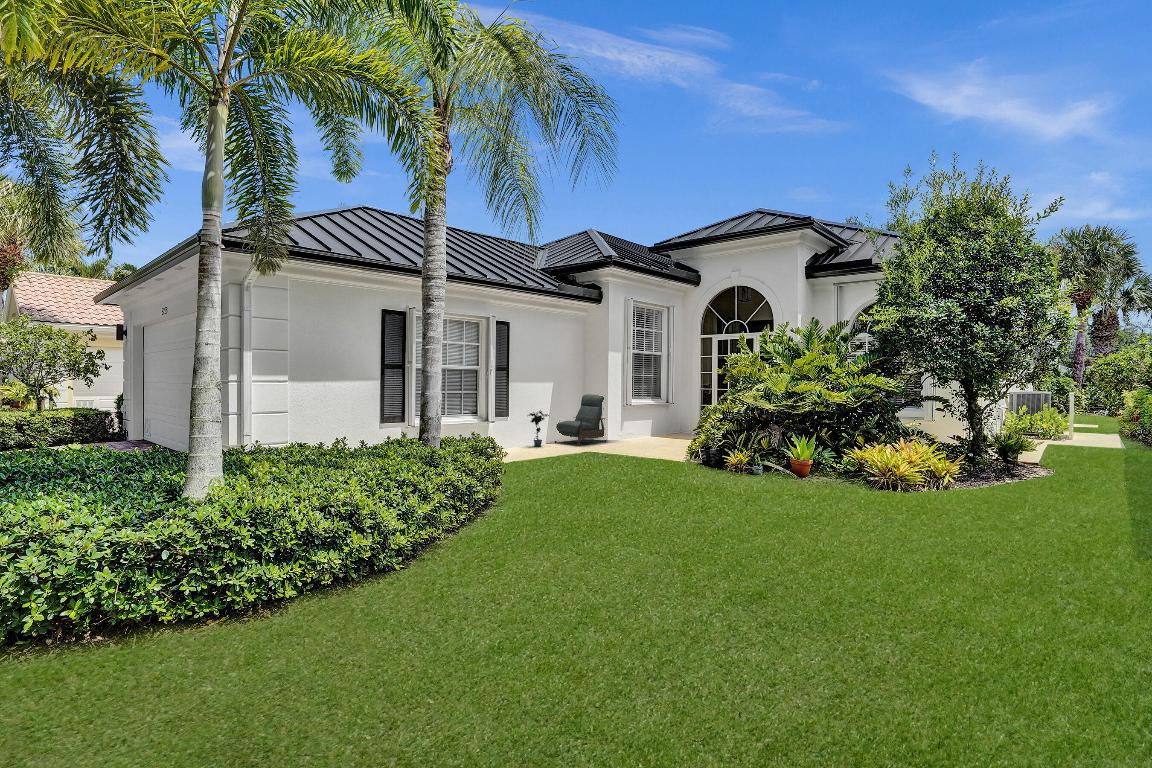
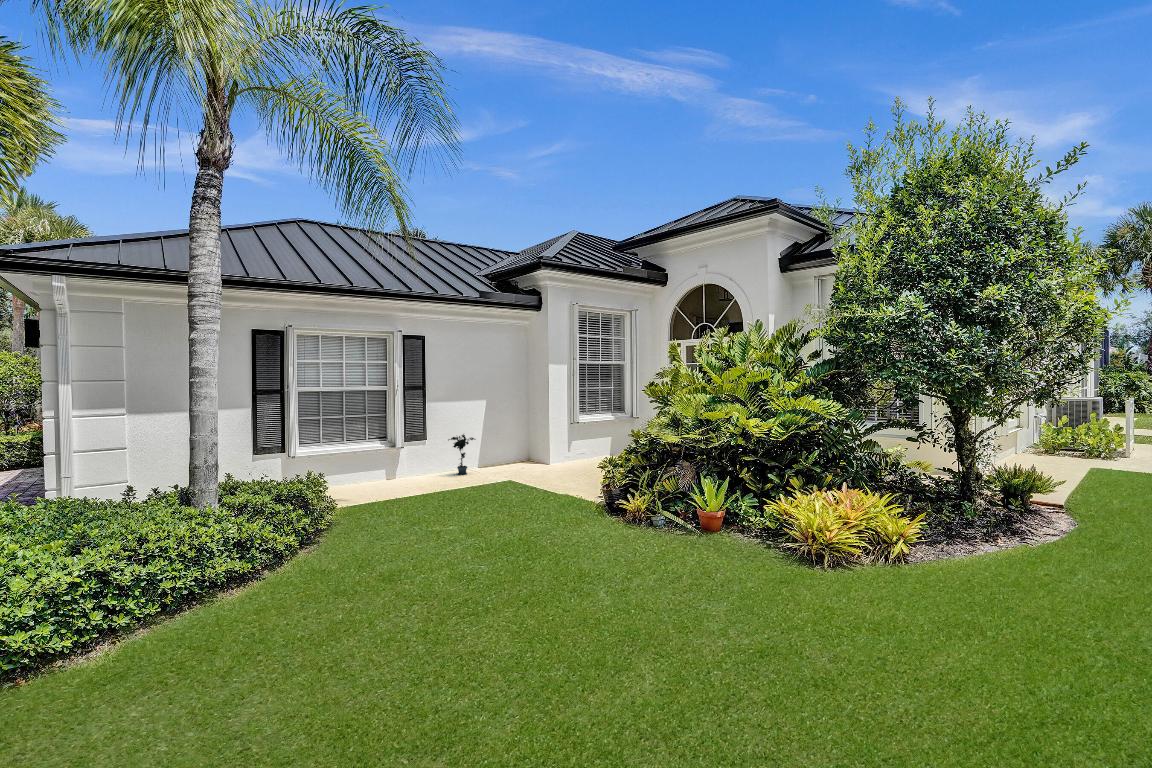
chair: present [555,394,606,446] -> none [486,413,548,474]

